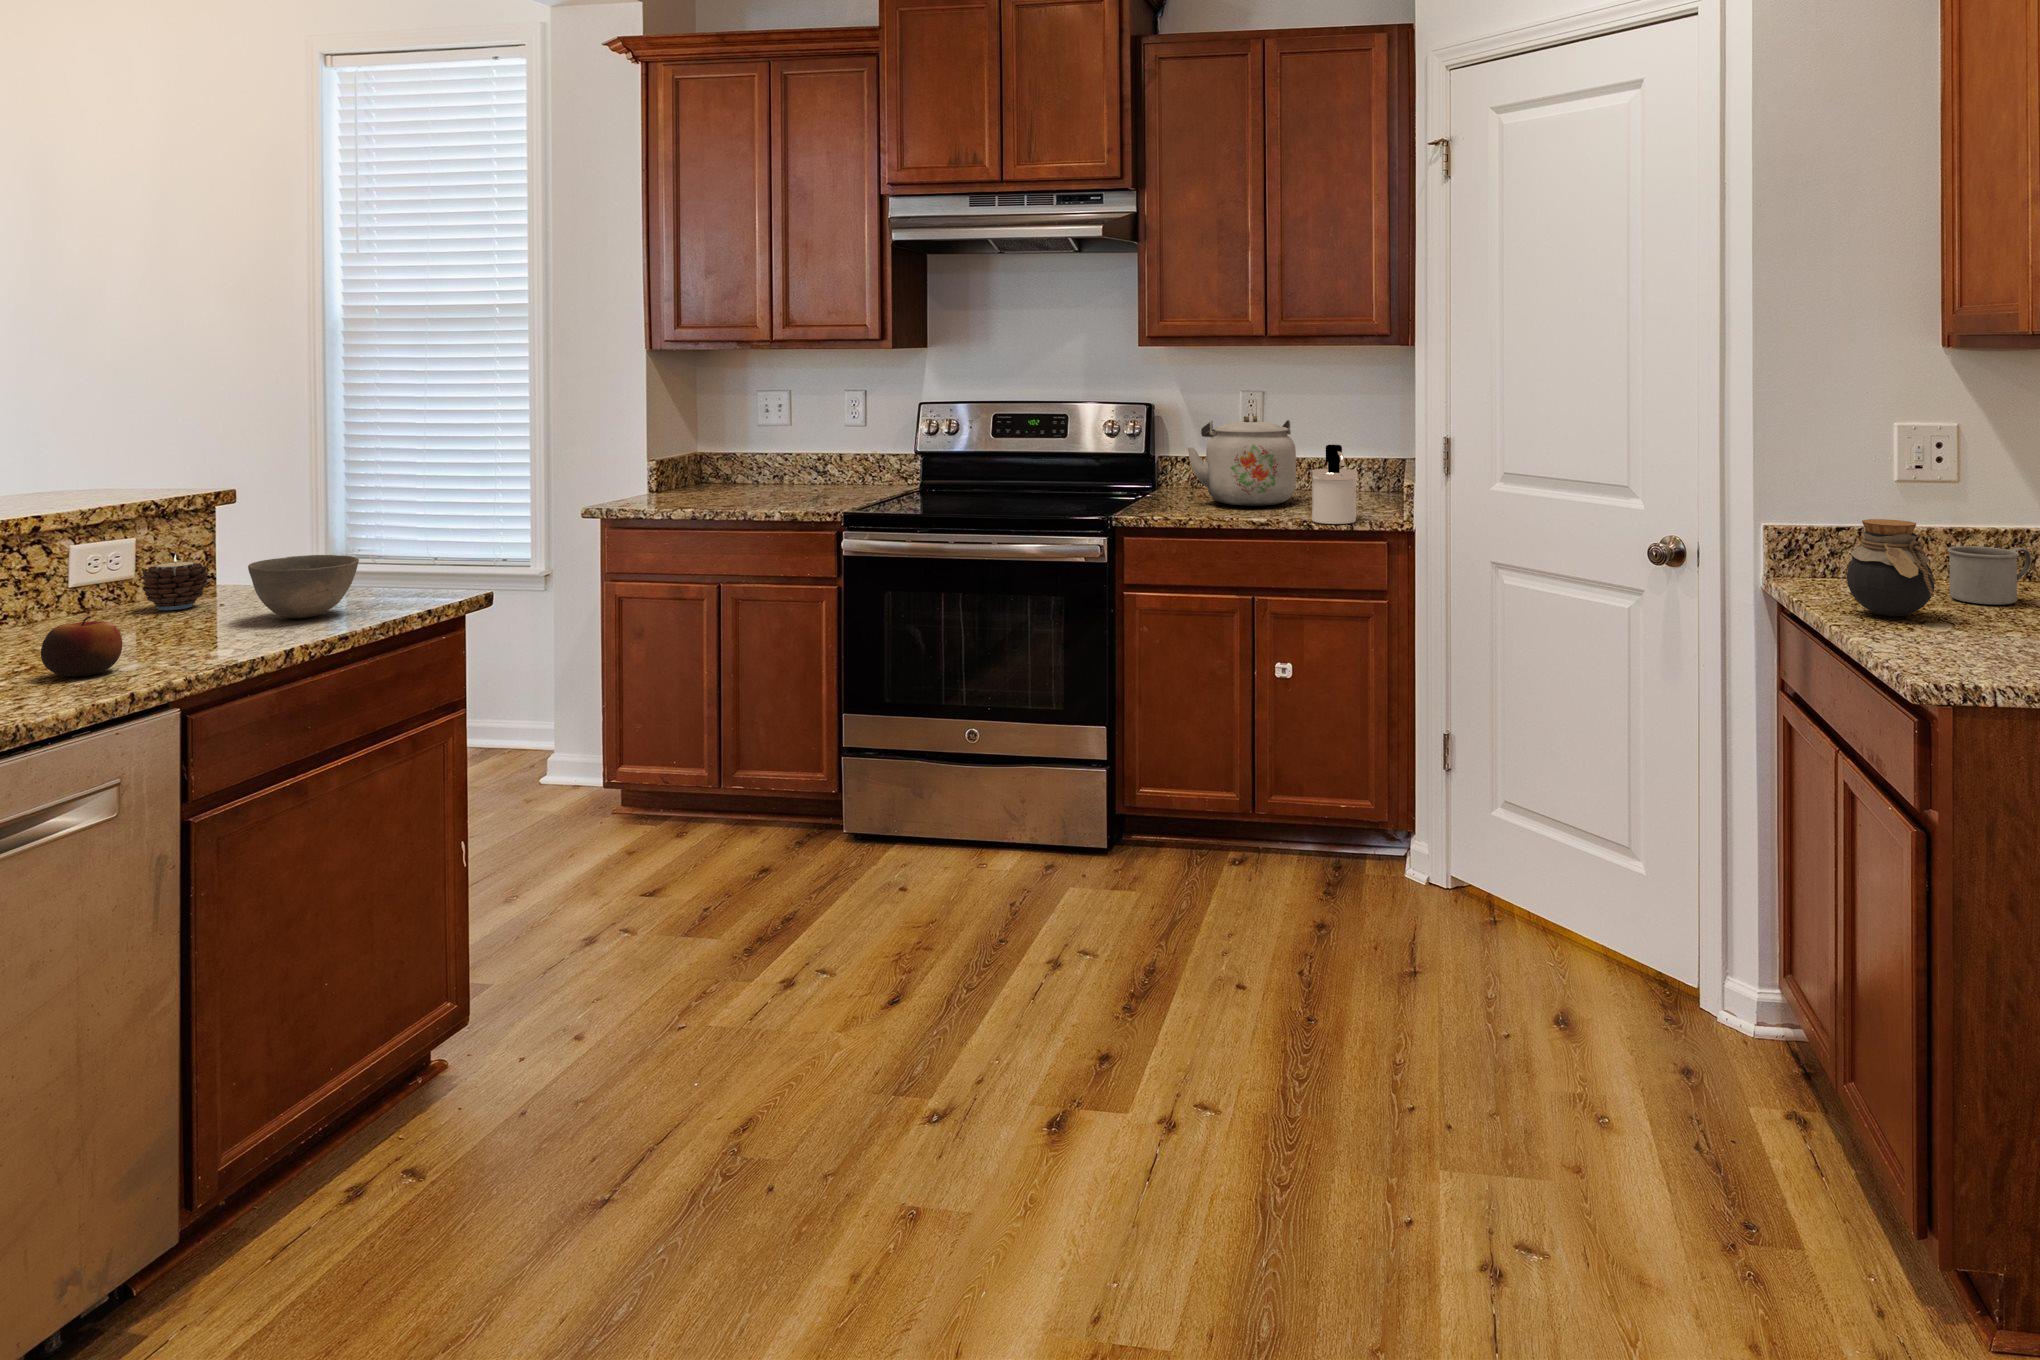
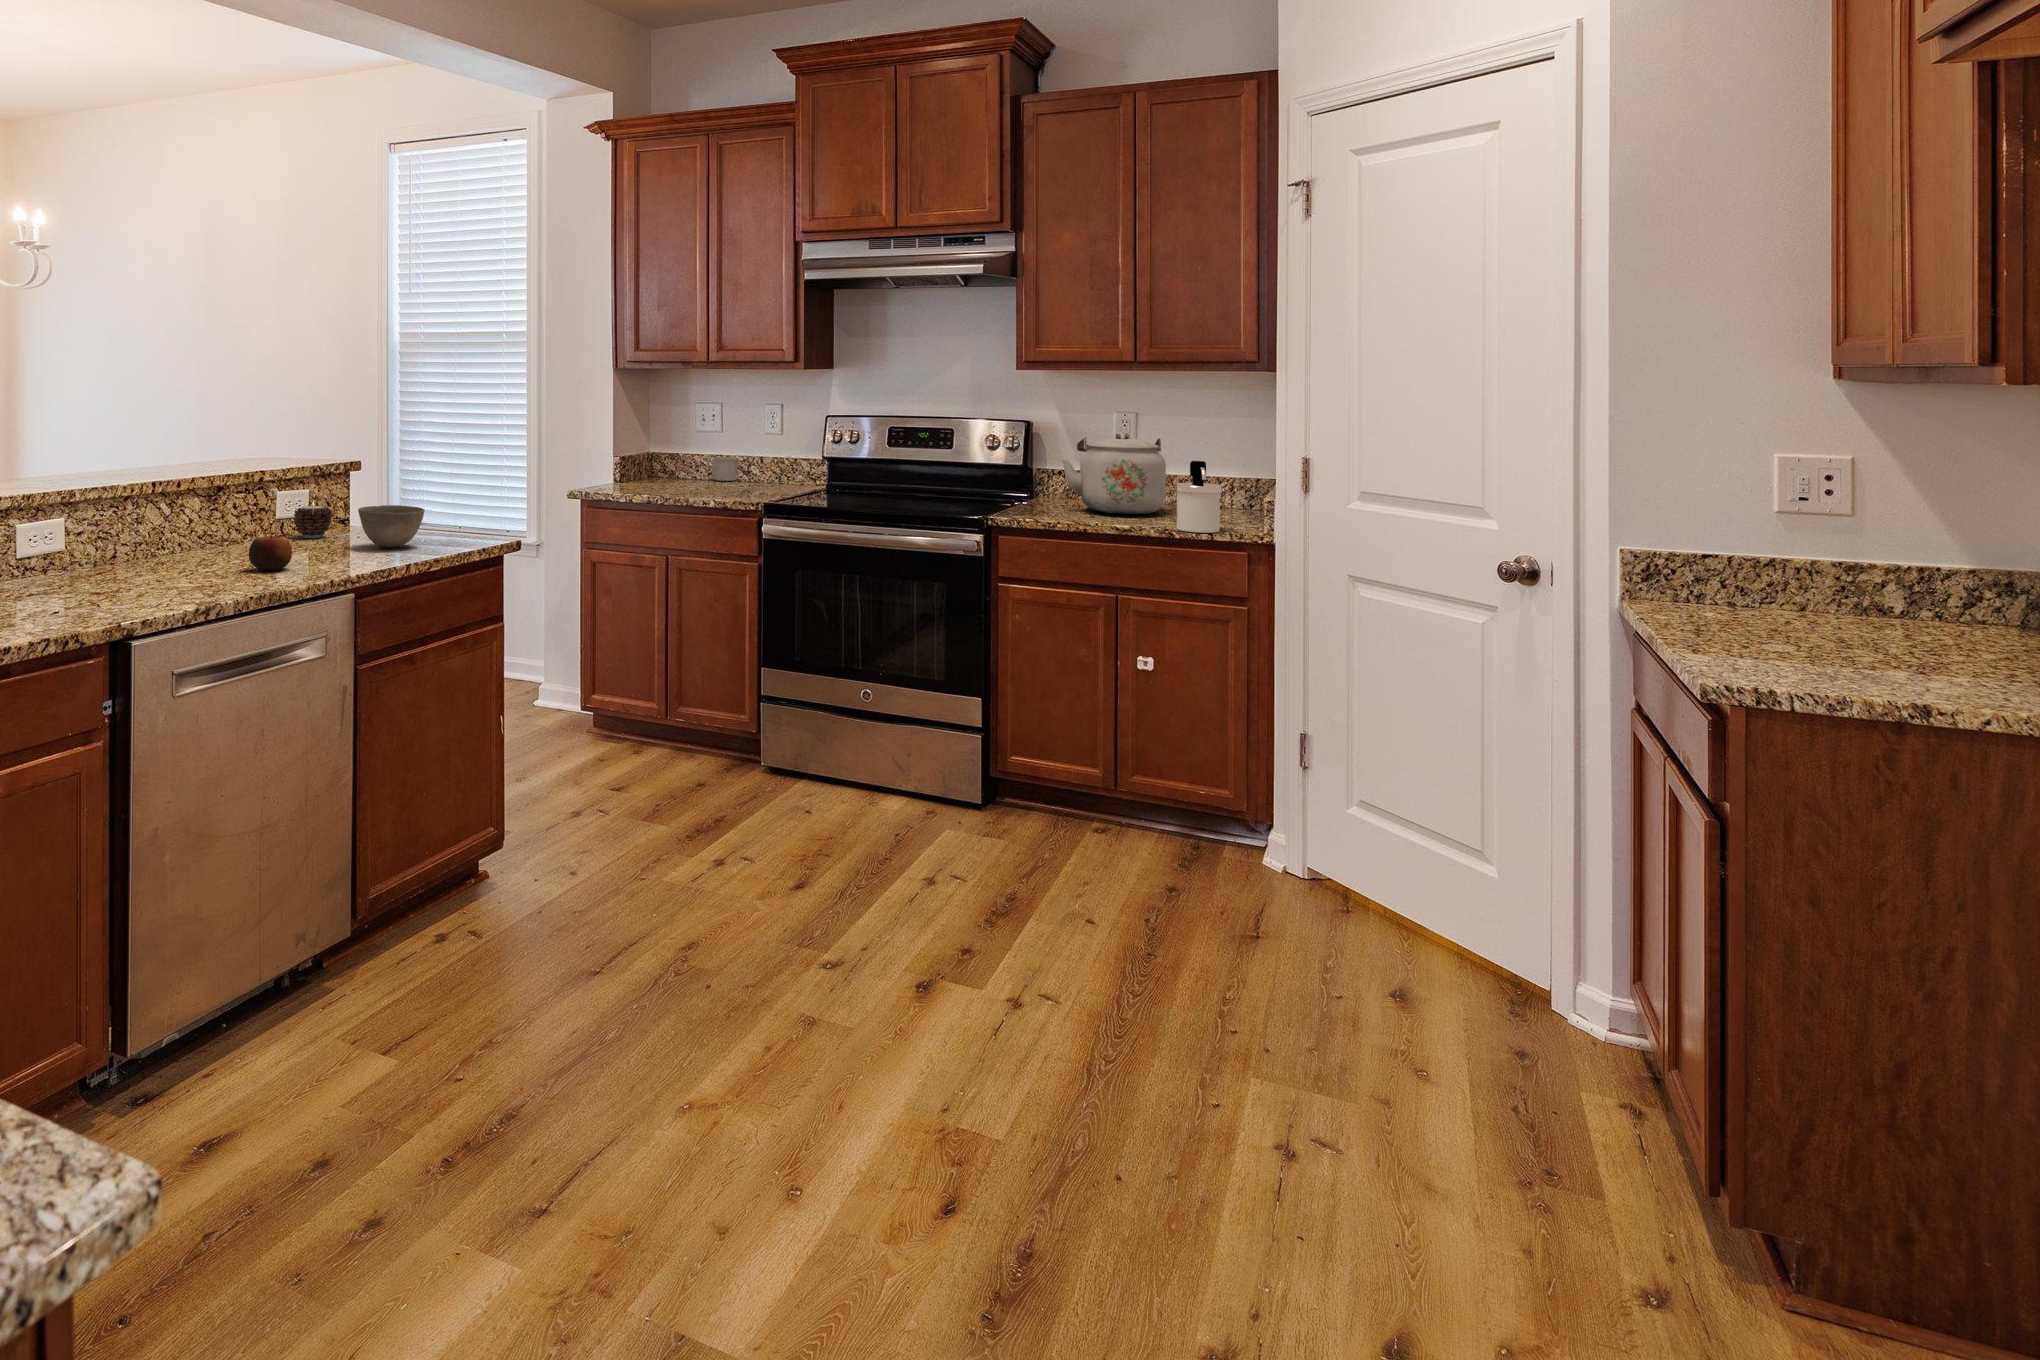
jar: present [1847,519,1936,616] -> none [1684,542,1781,635]
mug: present [1948,546,2032,605] -> present [712,457,747,481]

